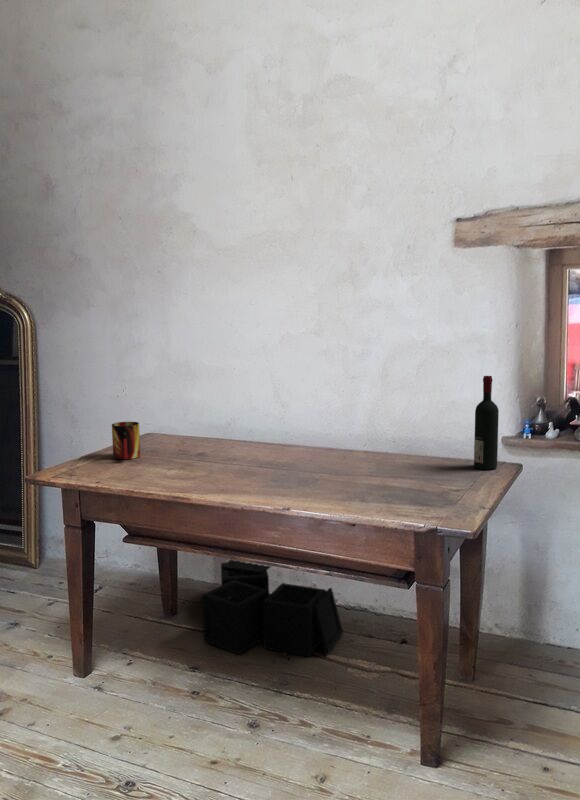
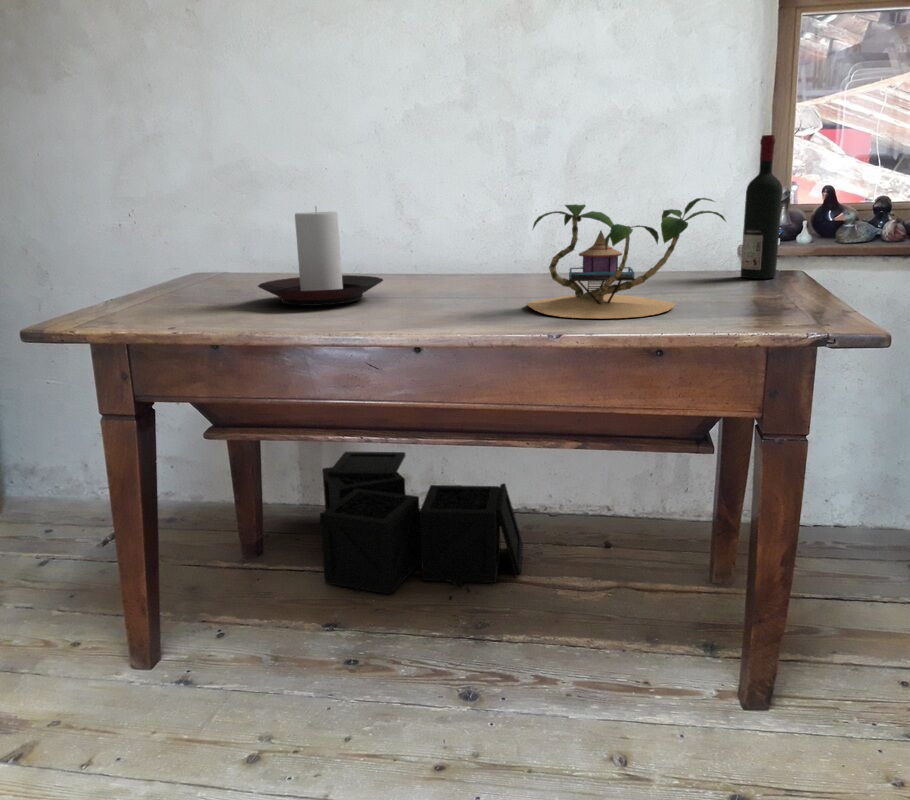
candle holder: none [159,412,234,471] -> present [258,211,383,306]
mug: present [112,422,140,459] -> none [152,240,207,302]
plant: none [297,429,416,501] -> present [527,198,726,318]

